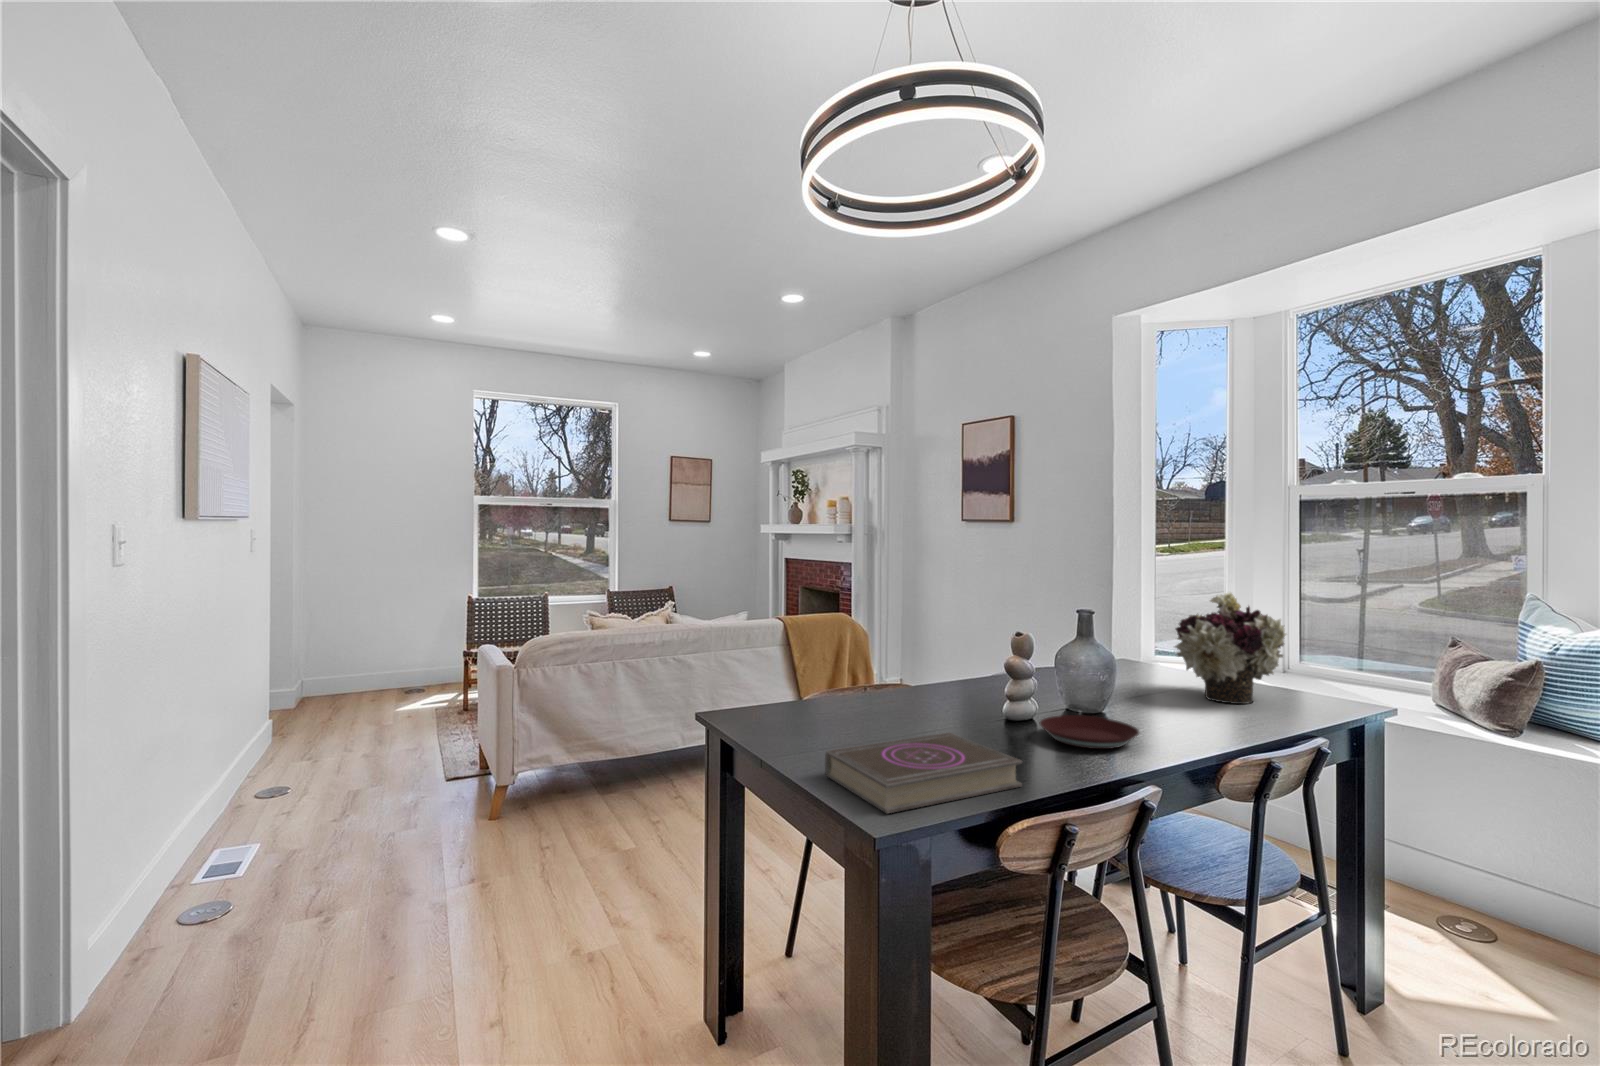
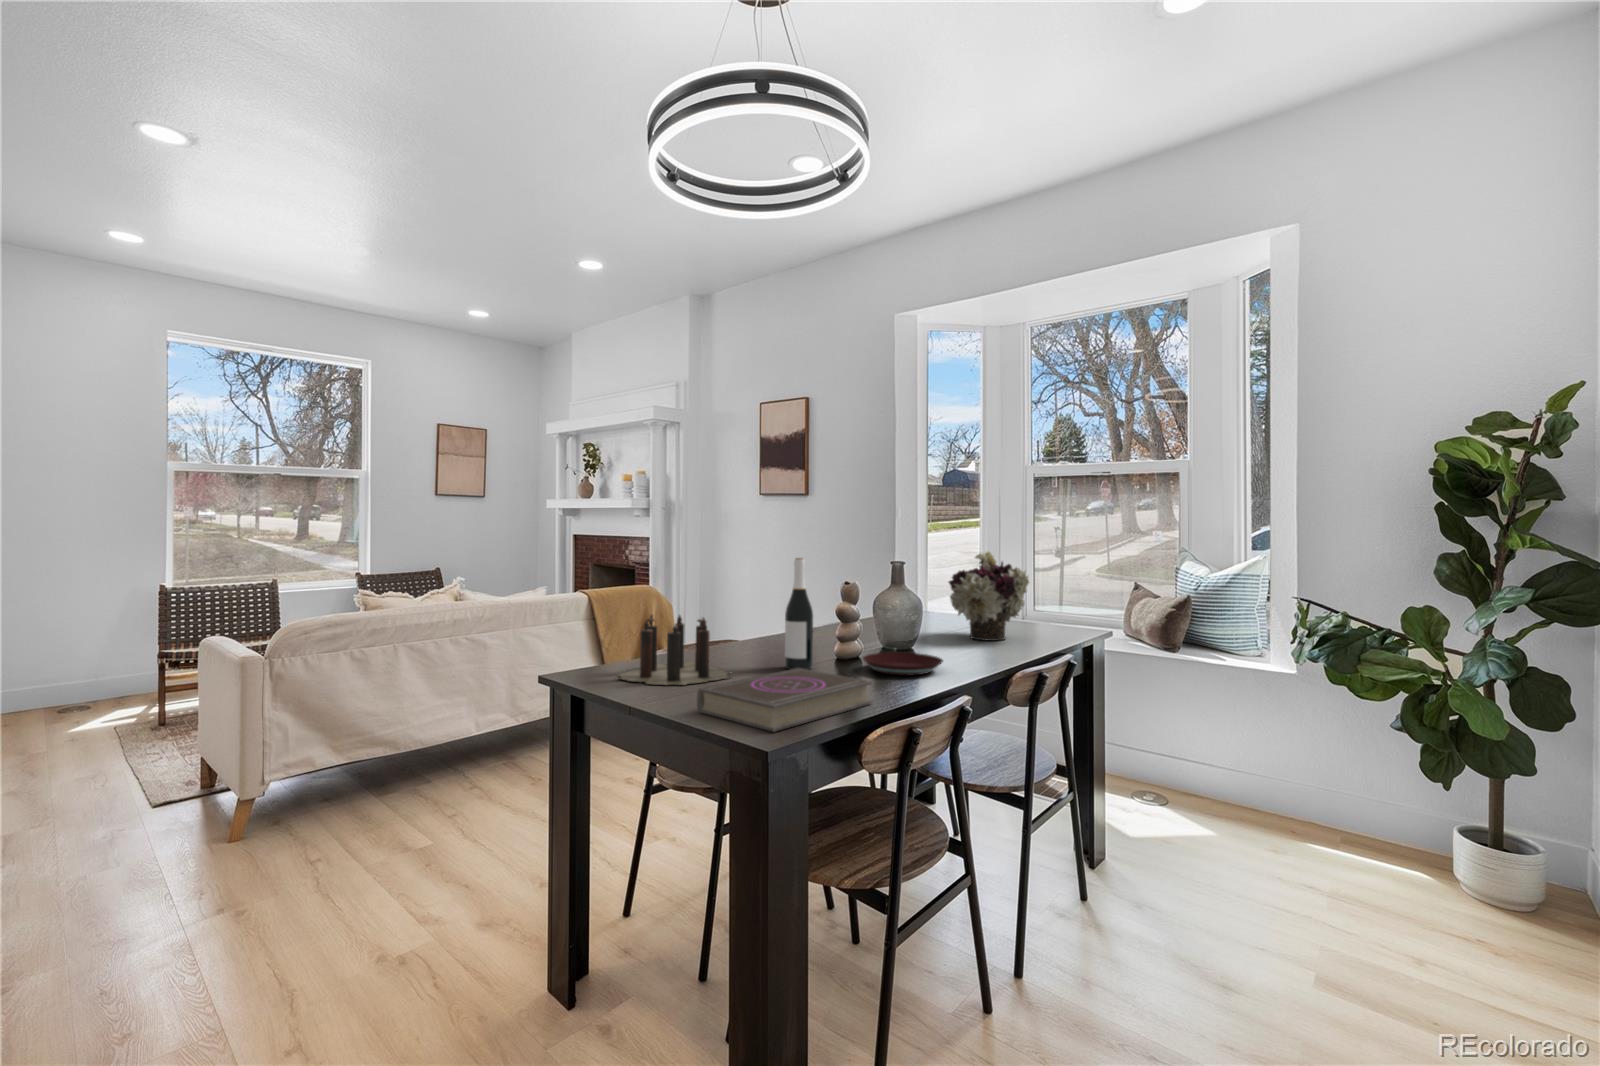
wine bottle: none [952,604,984,729] -> present [785,558,813,670]
candle: none [774,658,916,738] -> present [619,615,729,685]

